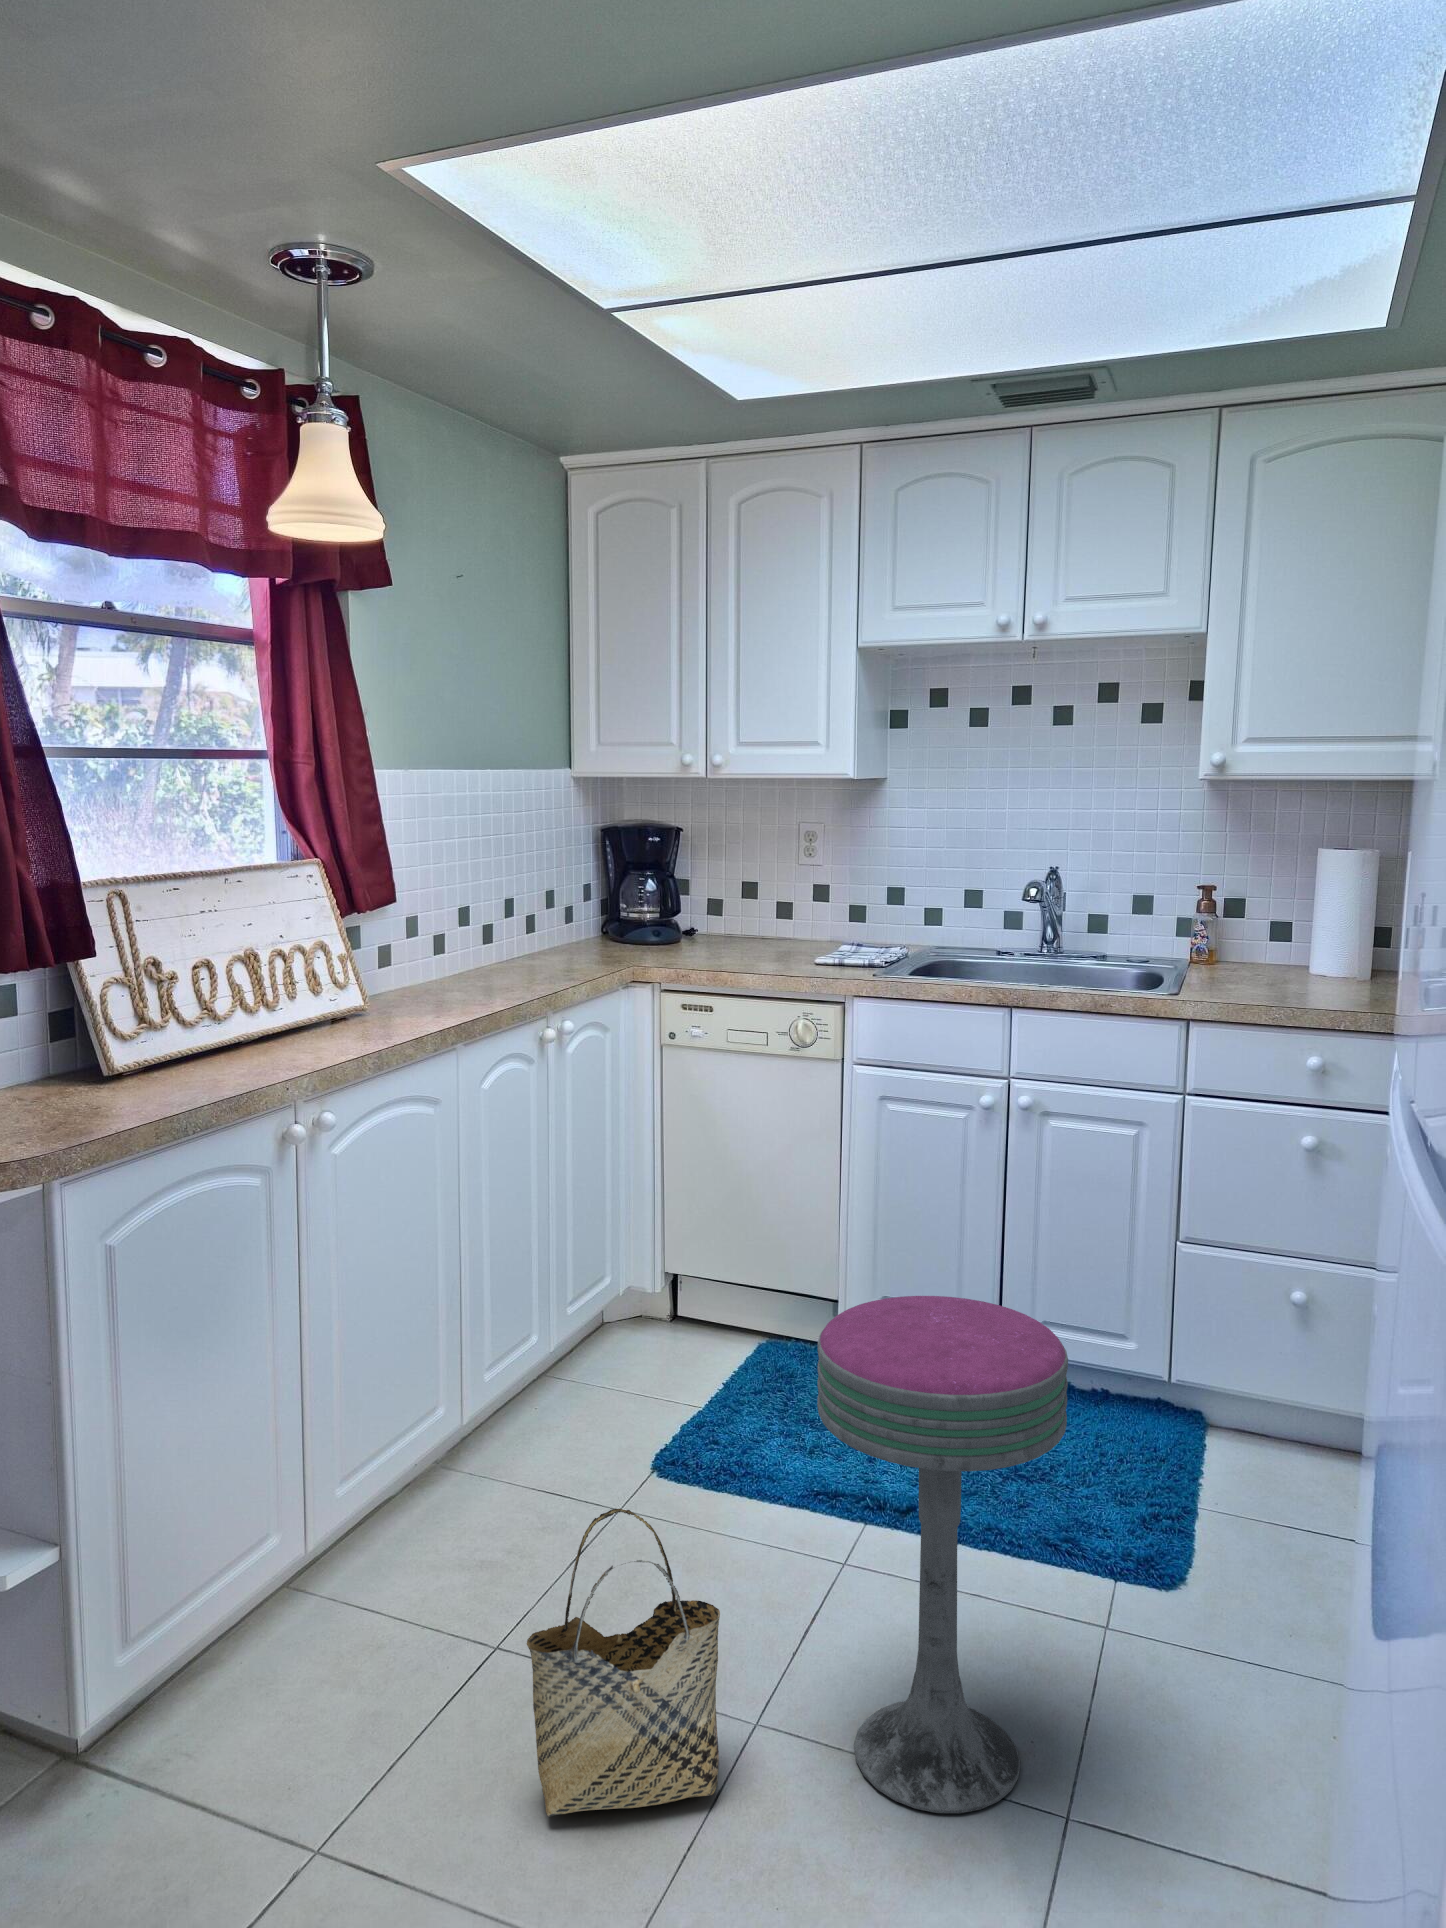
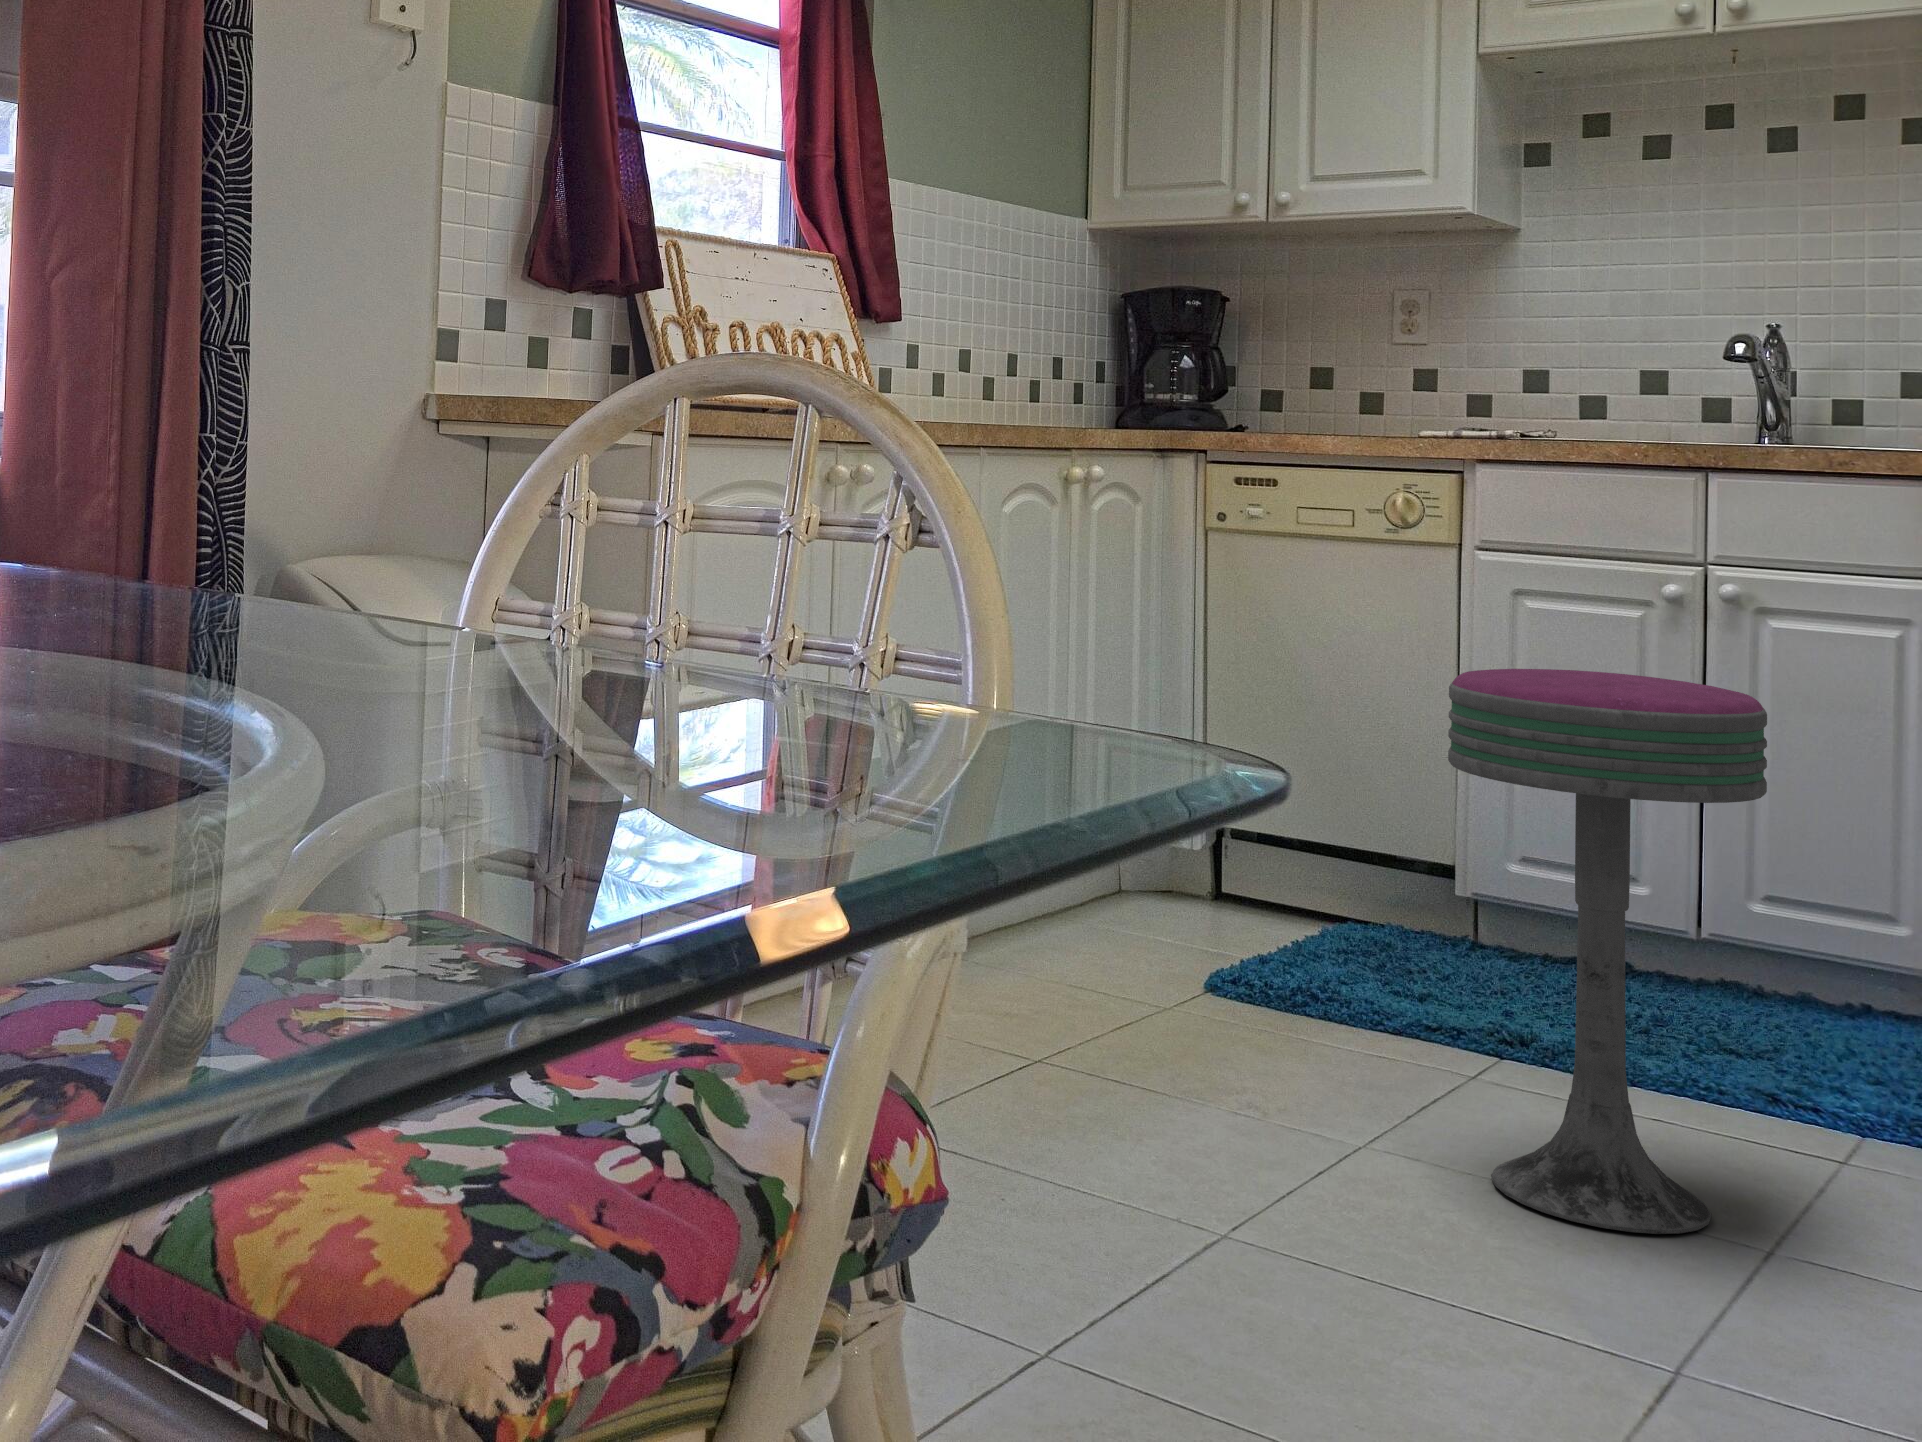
woven basket: present [527,1509,720,1816] -> none [1108,857,1328,1172]

